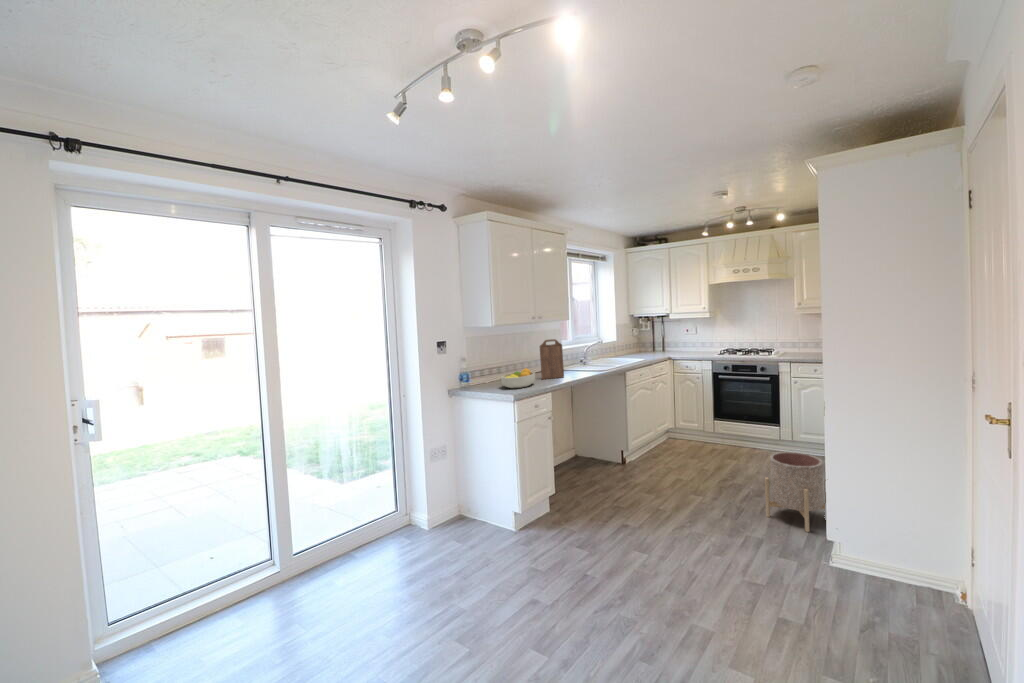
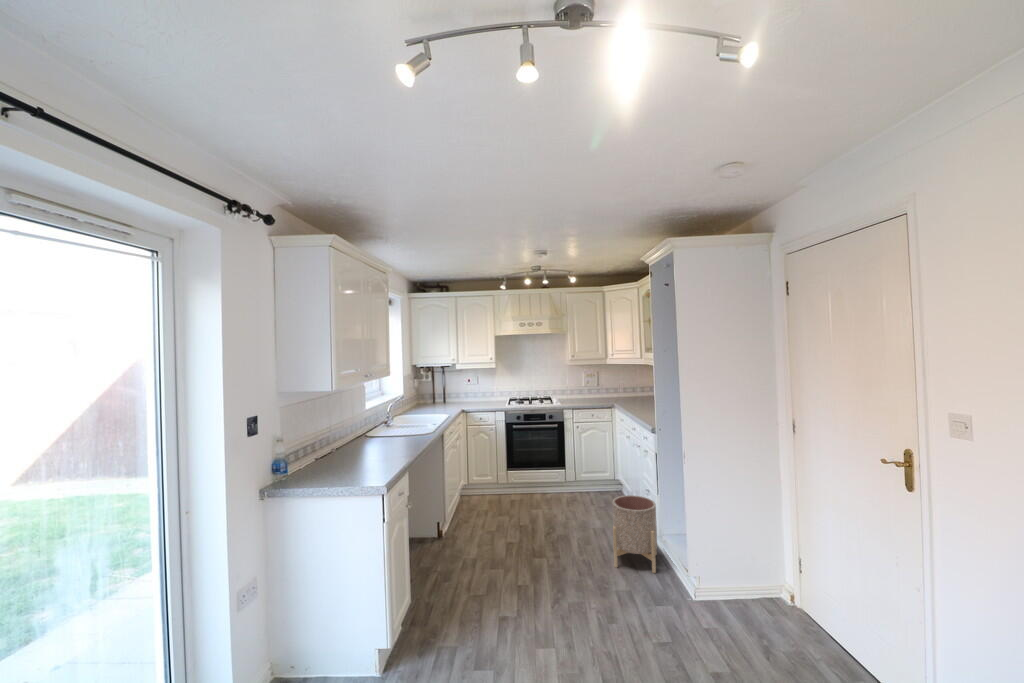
cutting board: present [540,339,564,379] -> none [356,394,387,451]
fruit bowl: present [501,368,535,388] -> none [313,438,362,472]

